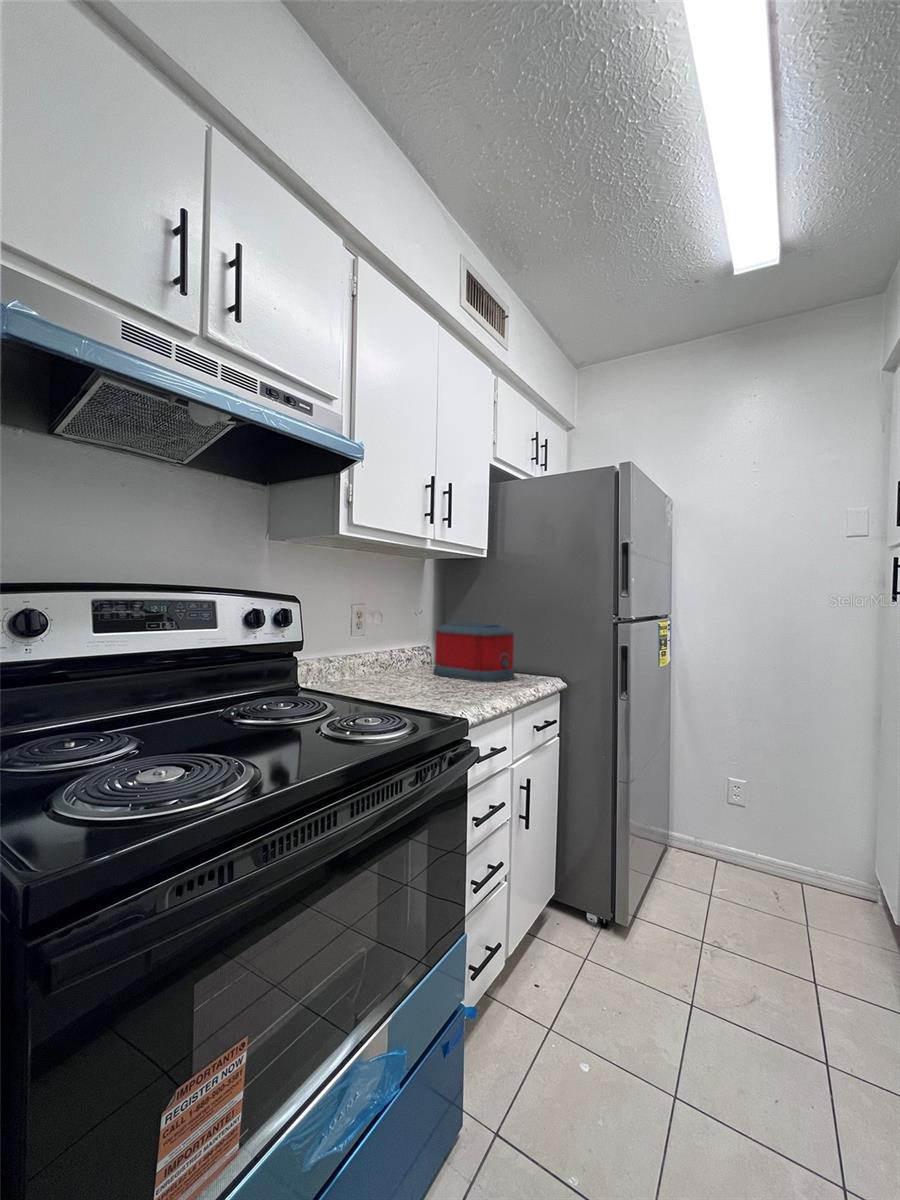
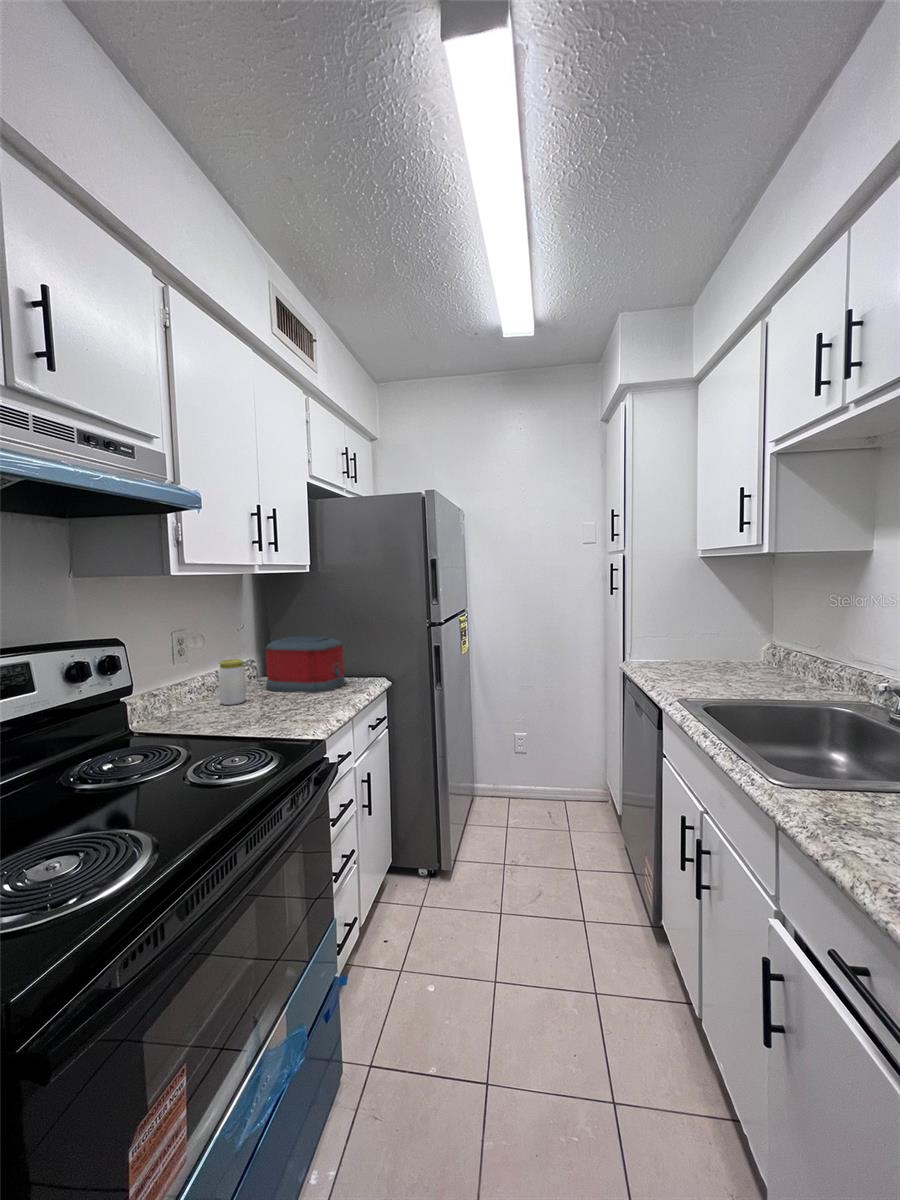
jar: none [386,636,411,681] -> present [219,659,246,705]

